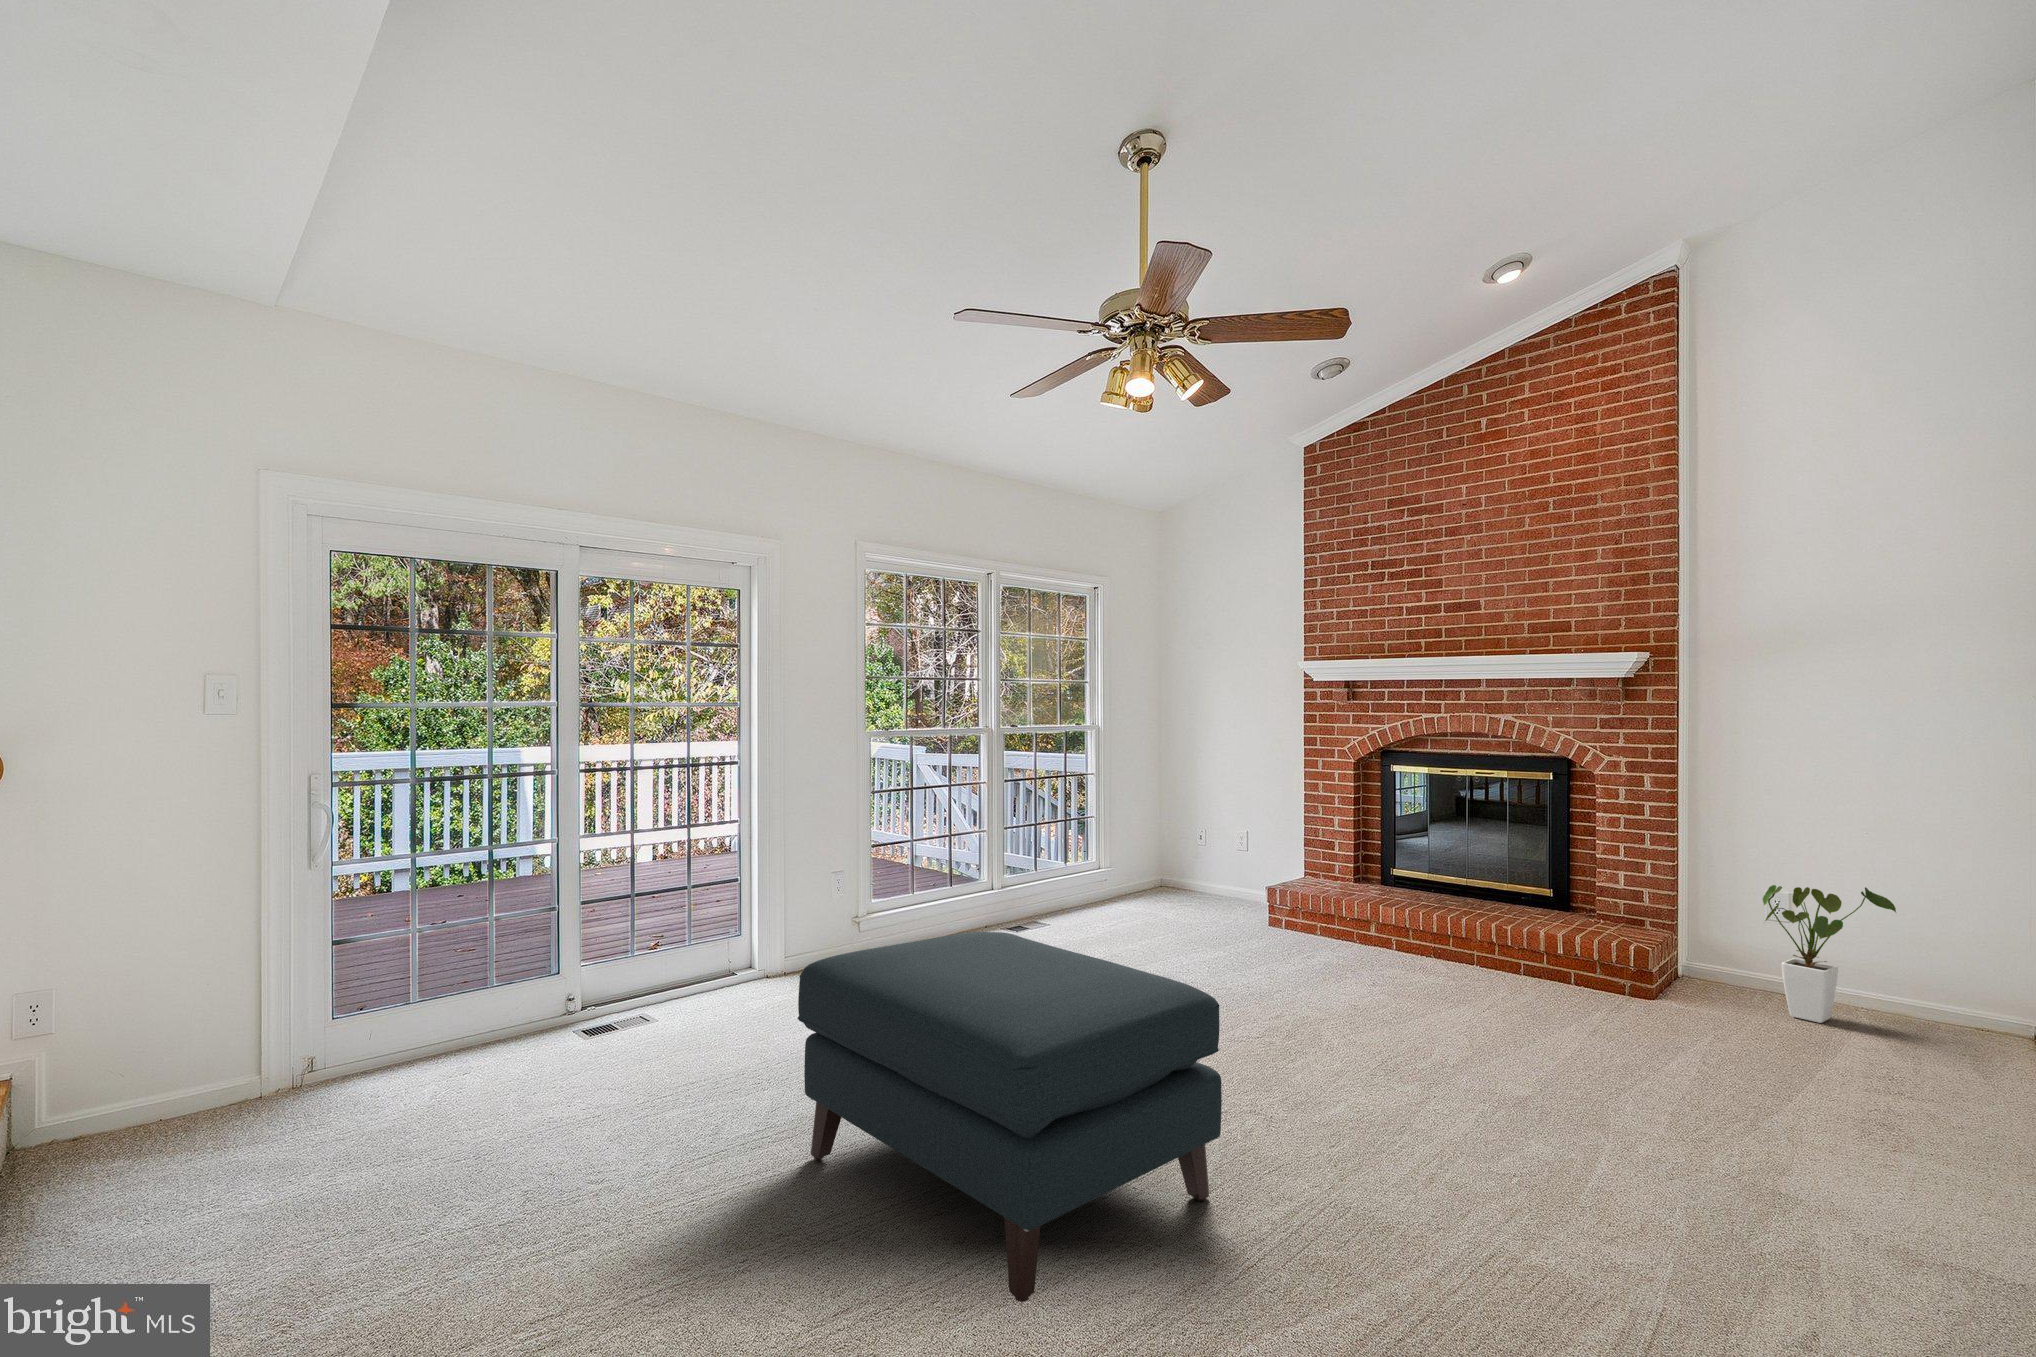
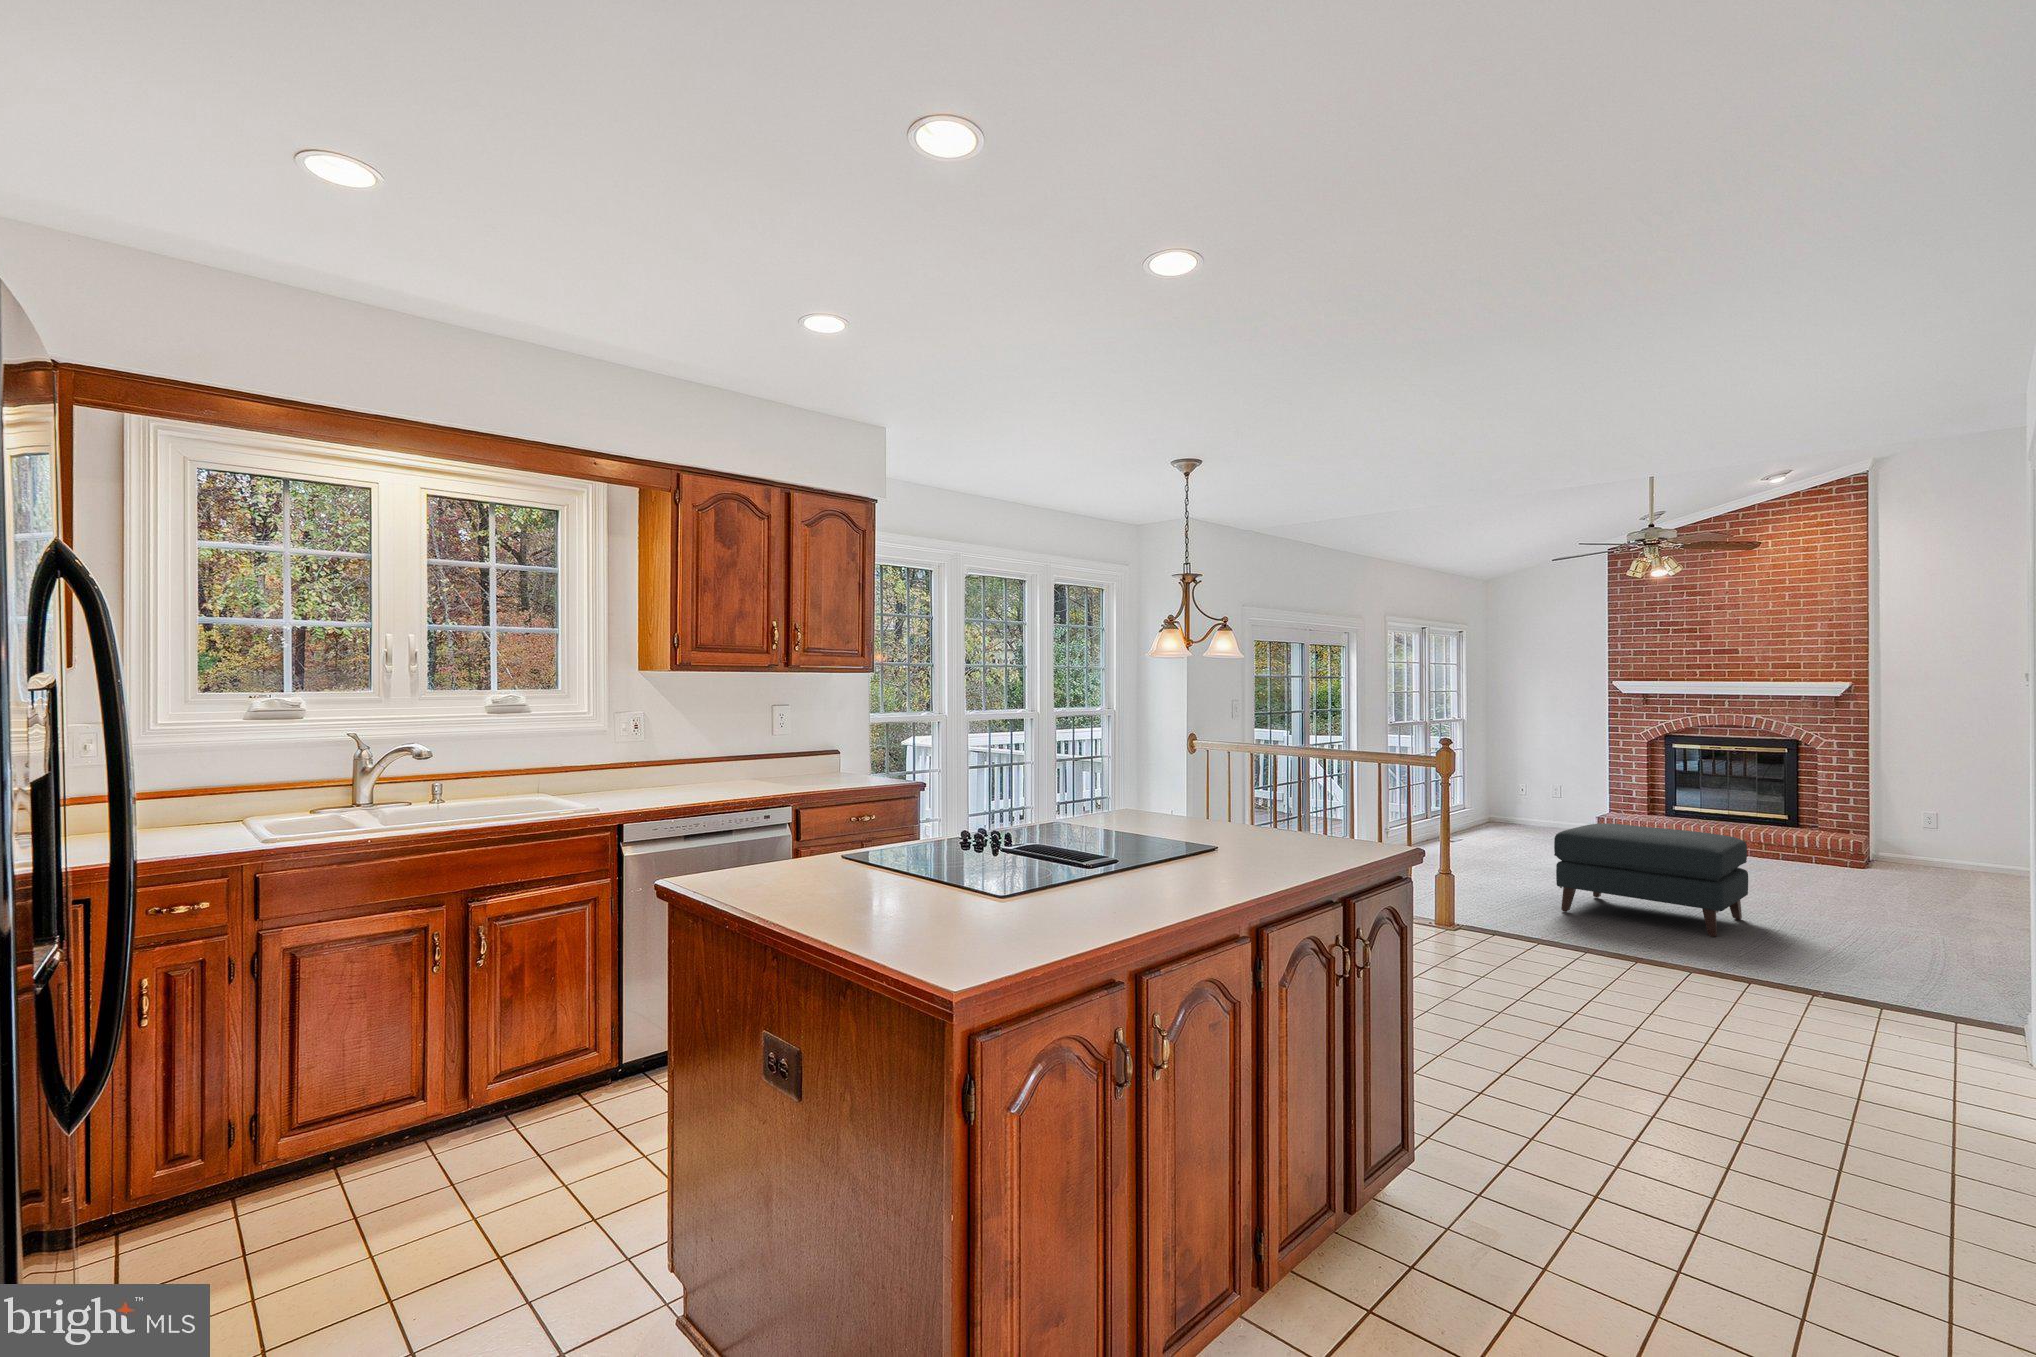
house plant: present [1763,885,1896,1023] -> none [1924,806,1997,875]

